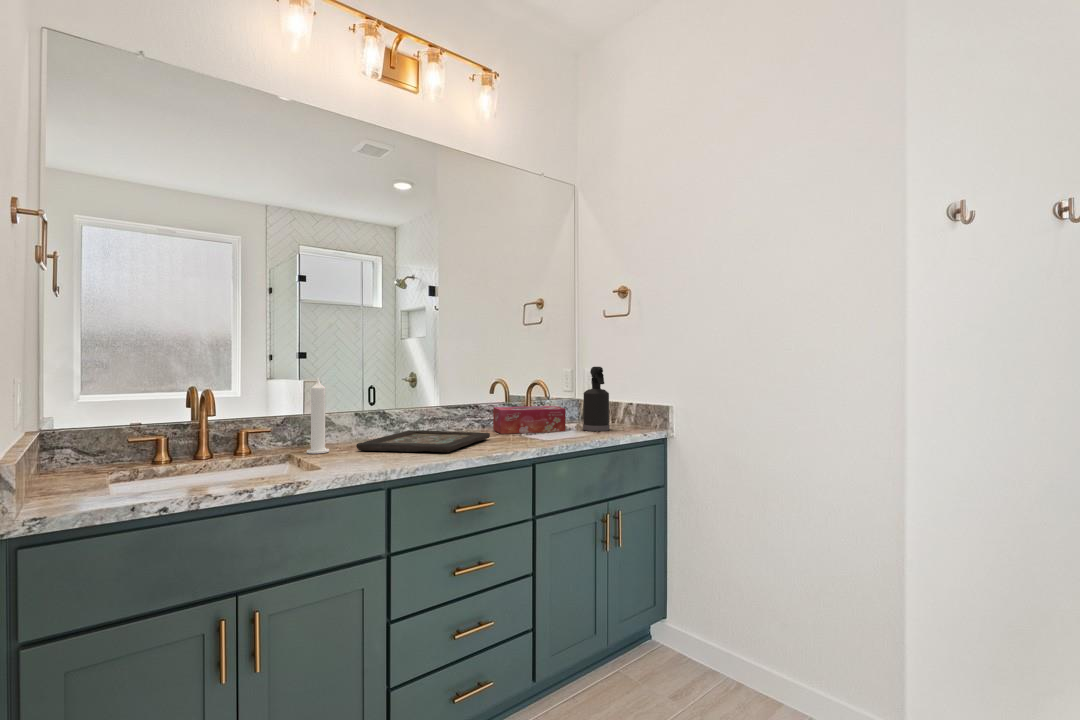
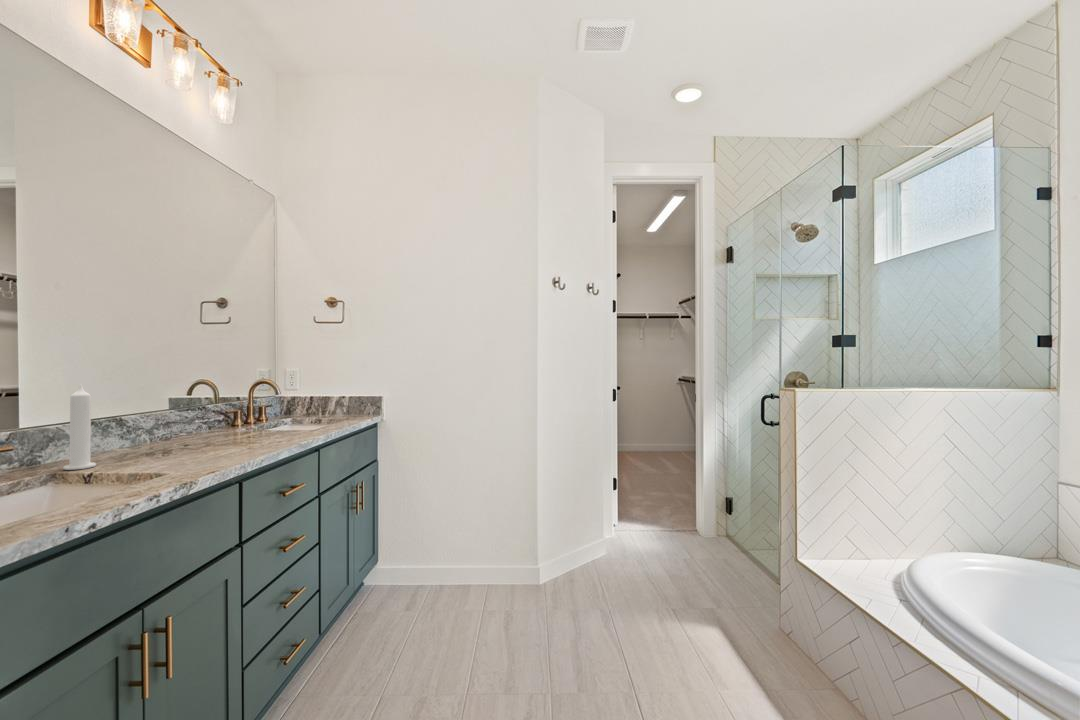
spray bottle: present [583,367,610,431] -> none [307,368,332,422]
tissue box: present [493,406,566,434] -> none [219,404,296,431]
decorative tray: present [356,430,490,452] -> none [132,430,256,459]

